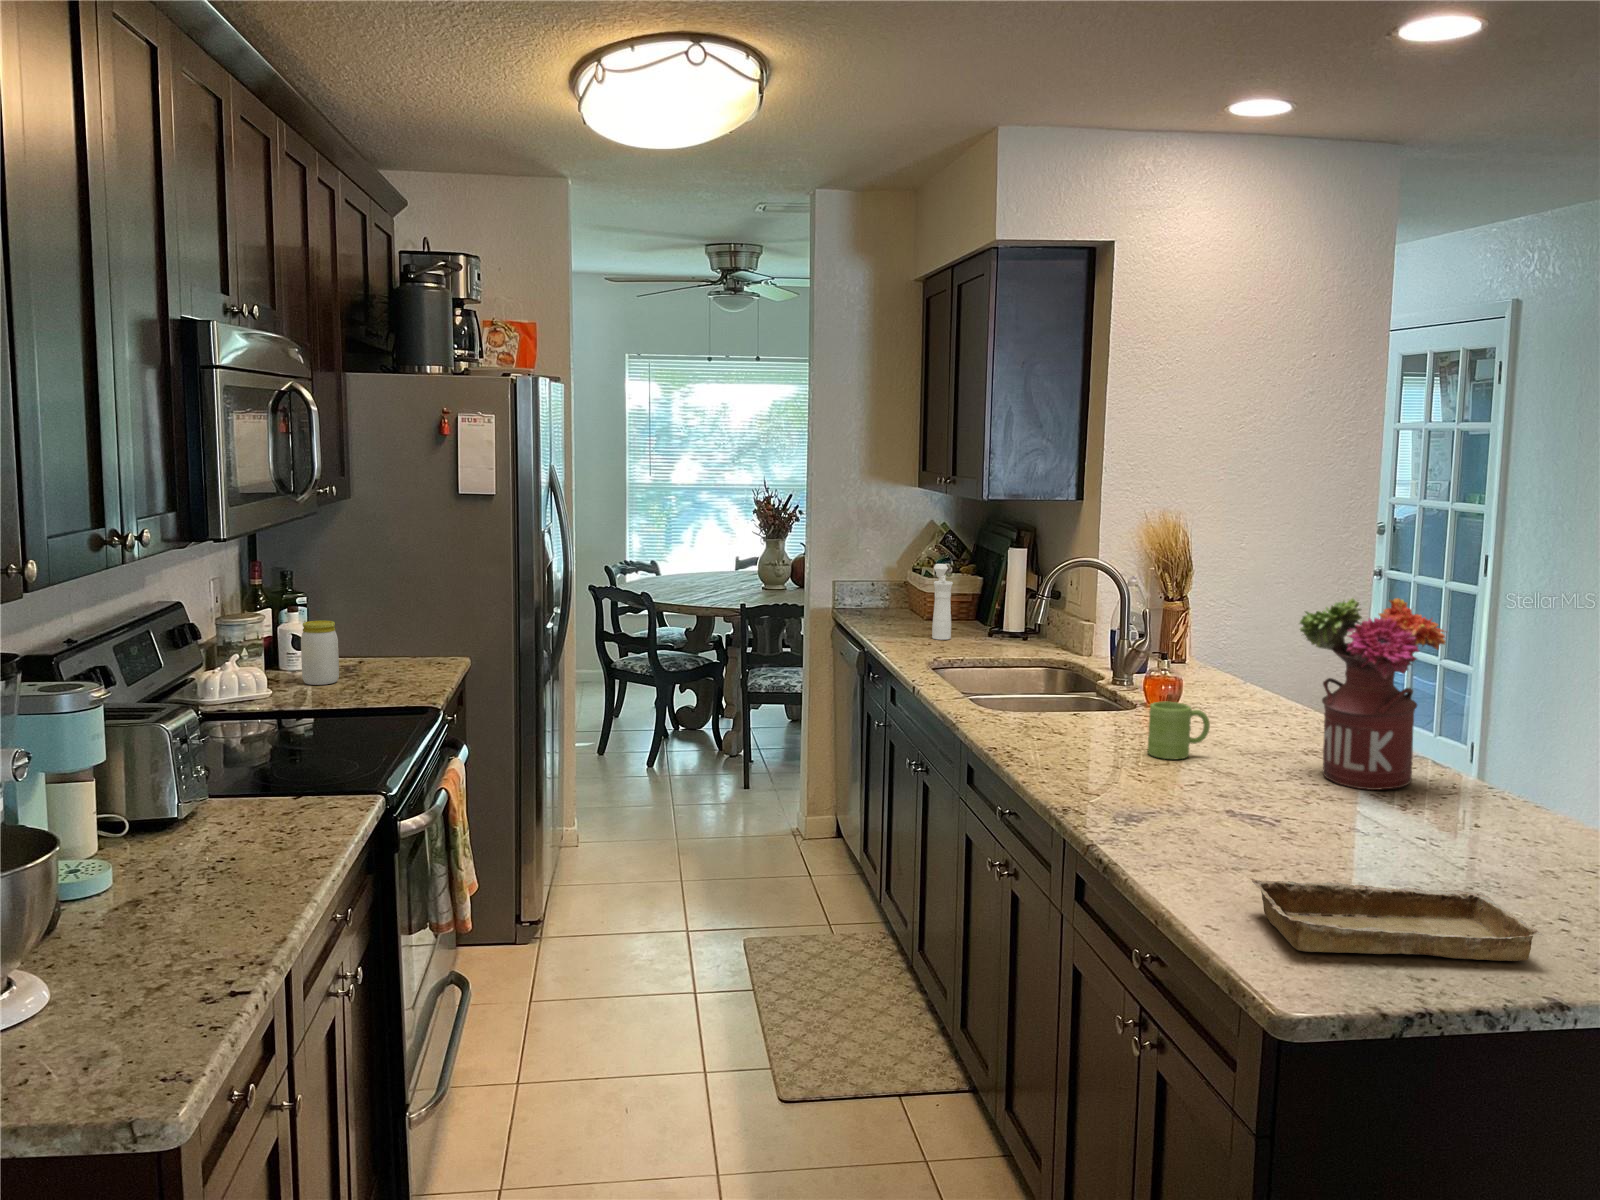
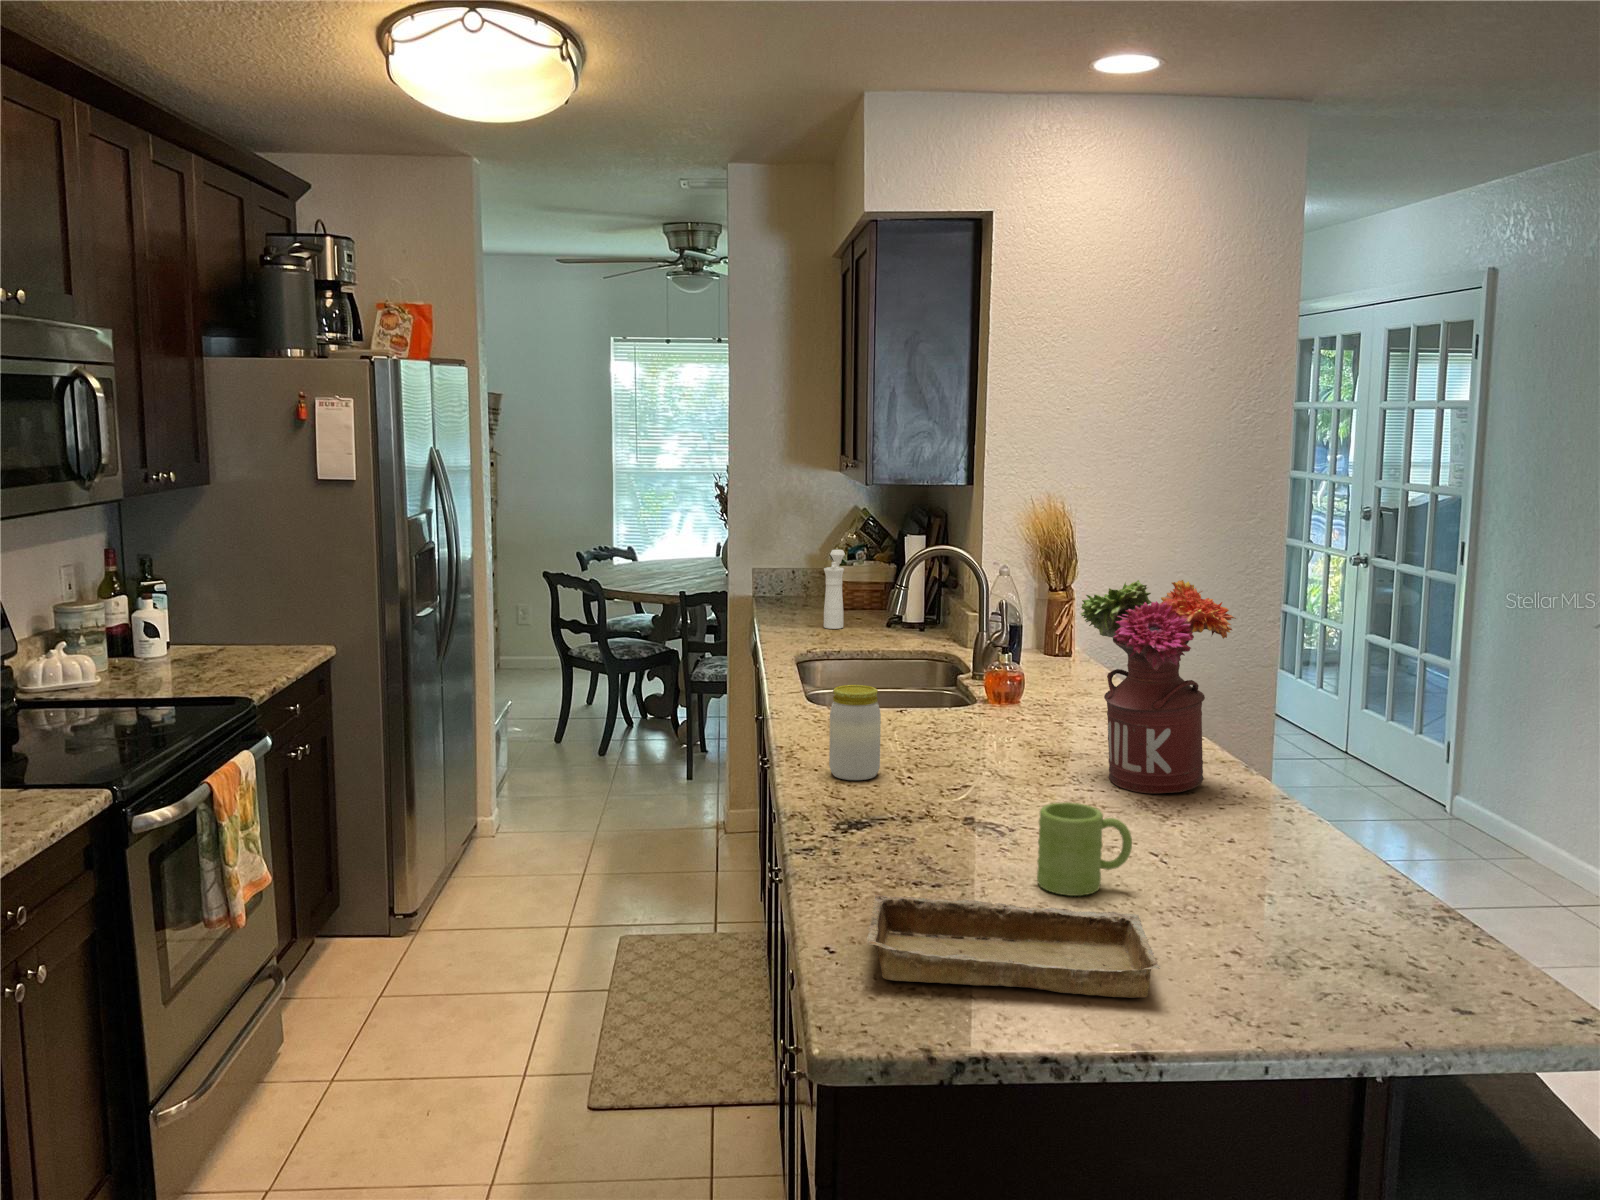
jar: present [301,620,339,685] -> present [829,685,881,780]
mug: present [1148,702,1210,759] -> present [1037,802,1132,896]

